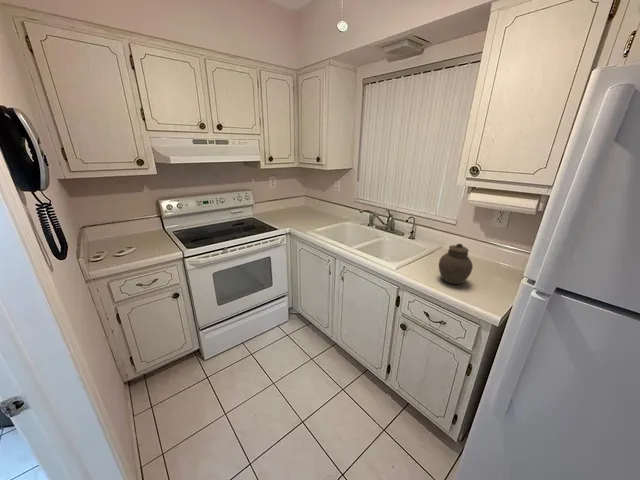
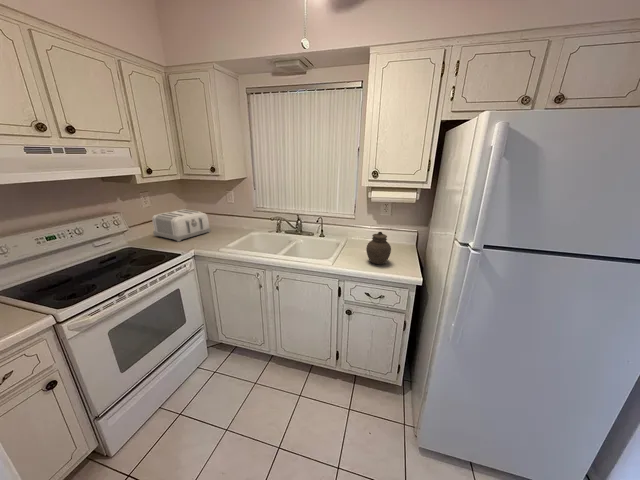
toaster: none [275,194,316,219] -> present [152,209,211,242]

